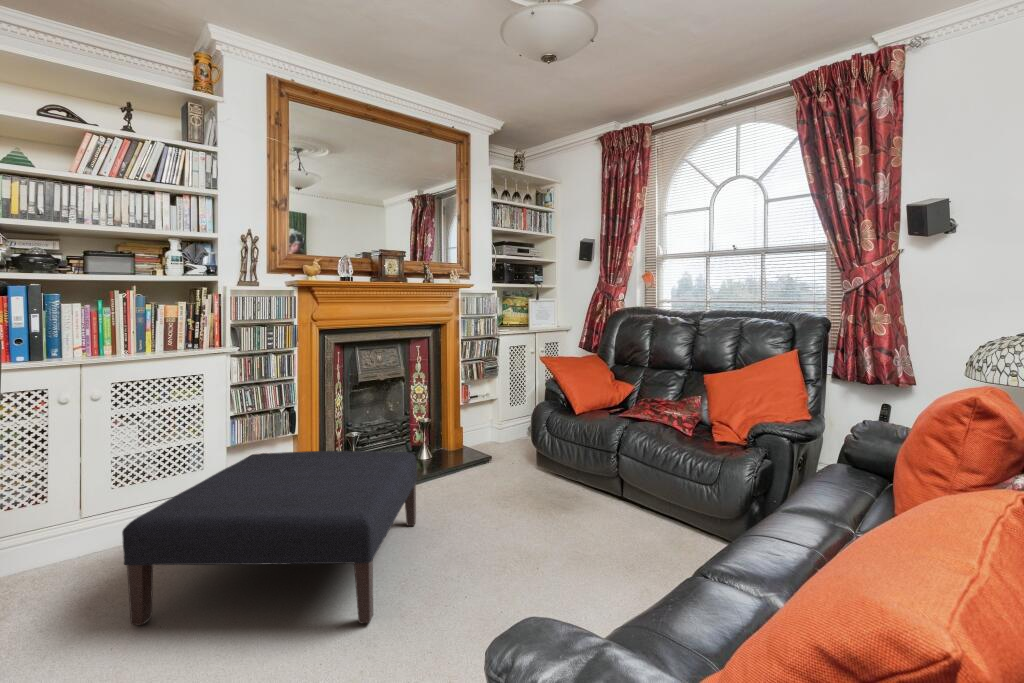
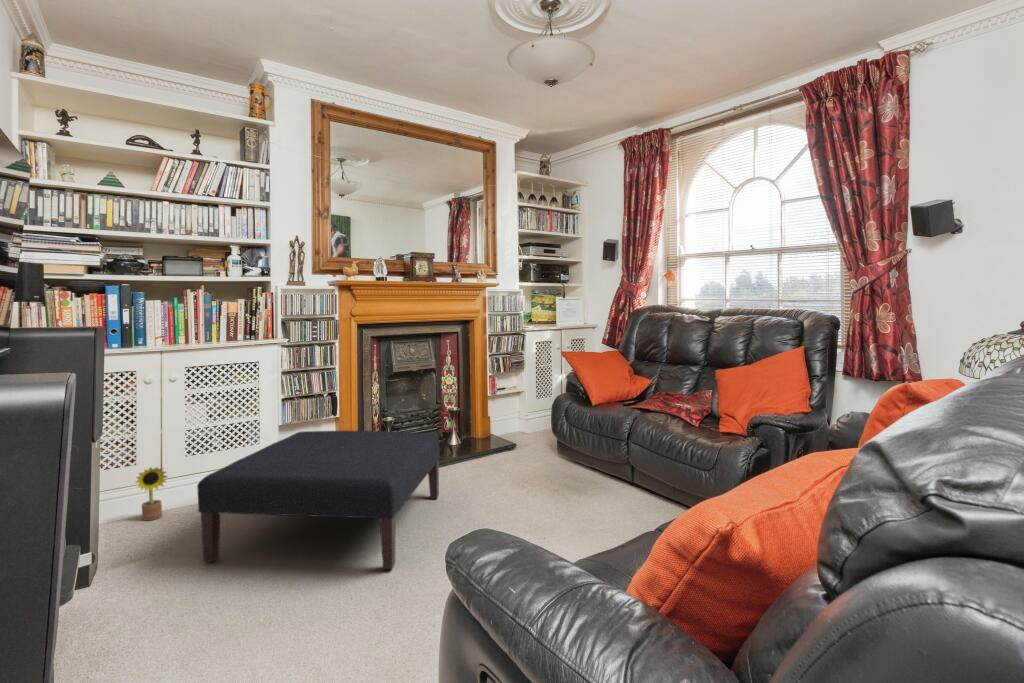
decorative plant: none [44,504,90,569] -> present [136,467,167,521]

